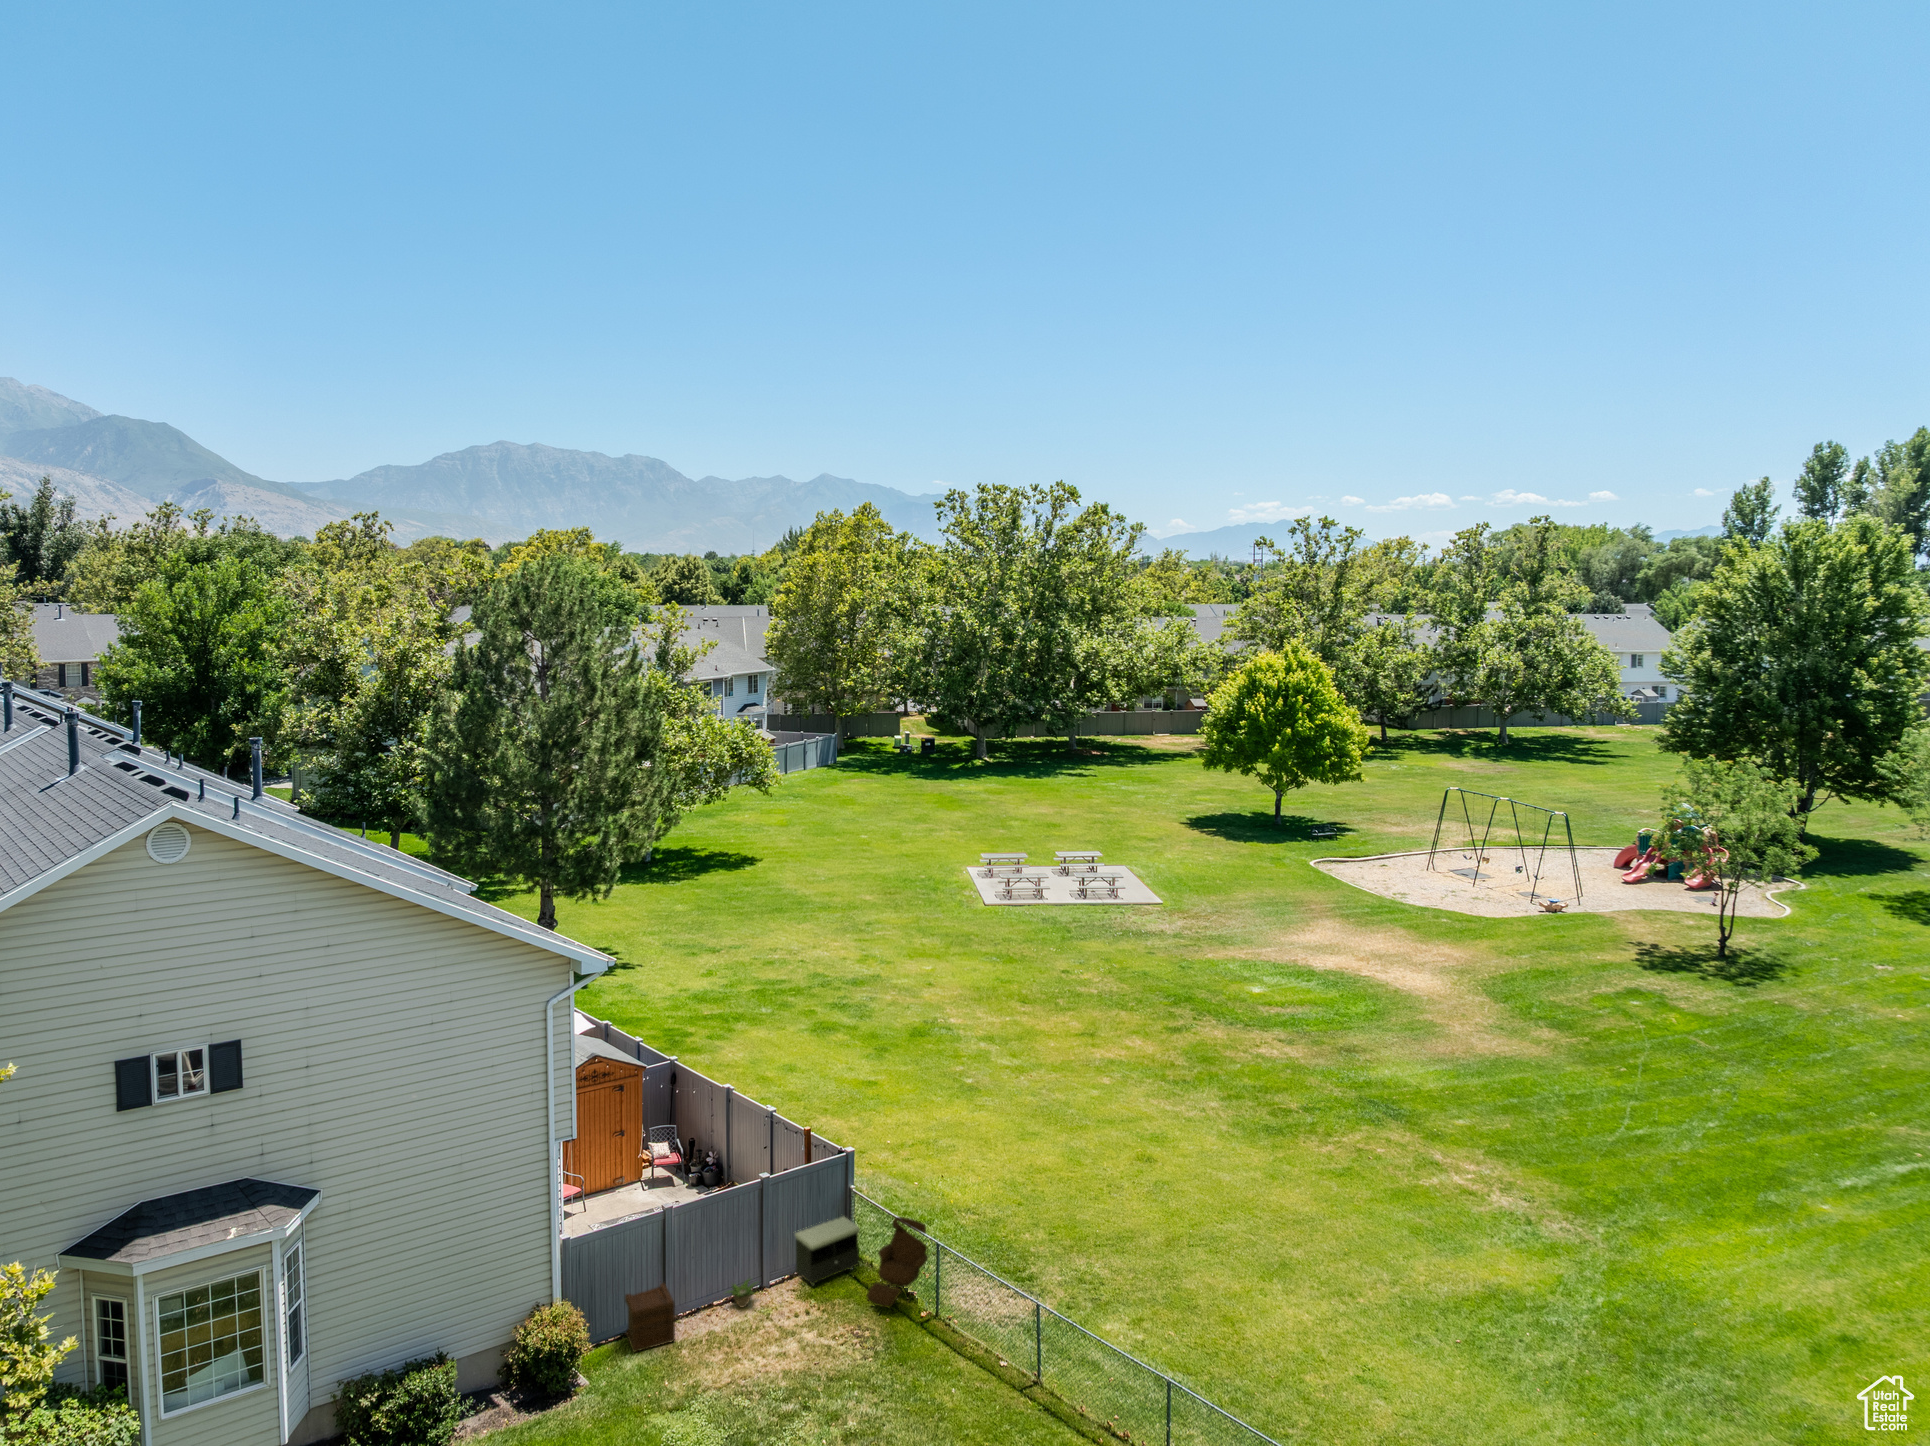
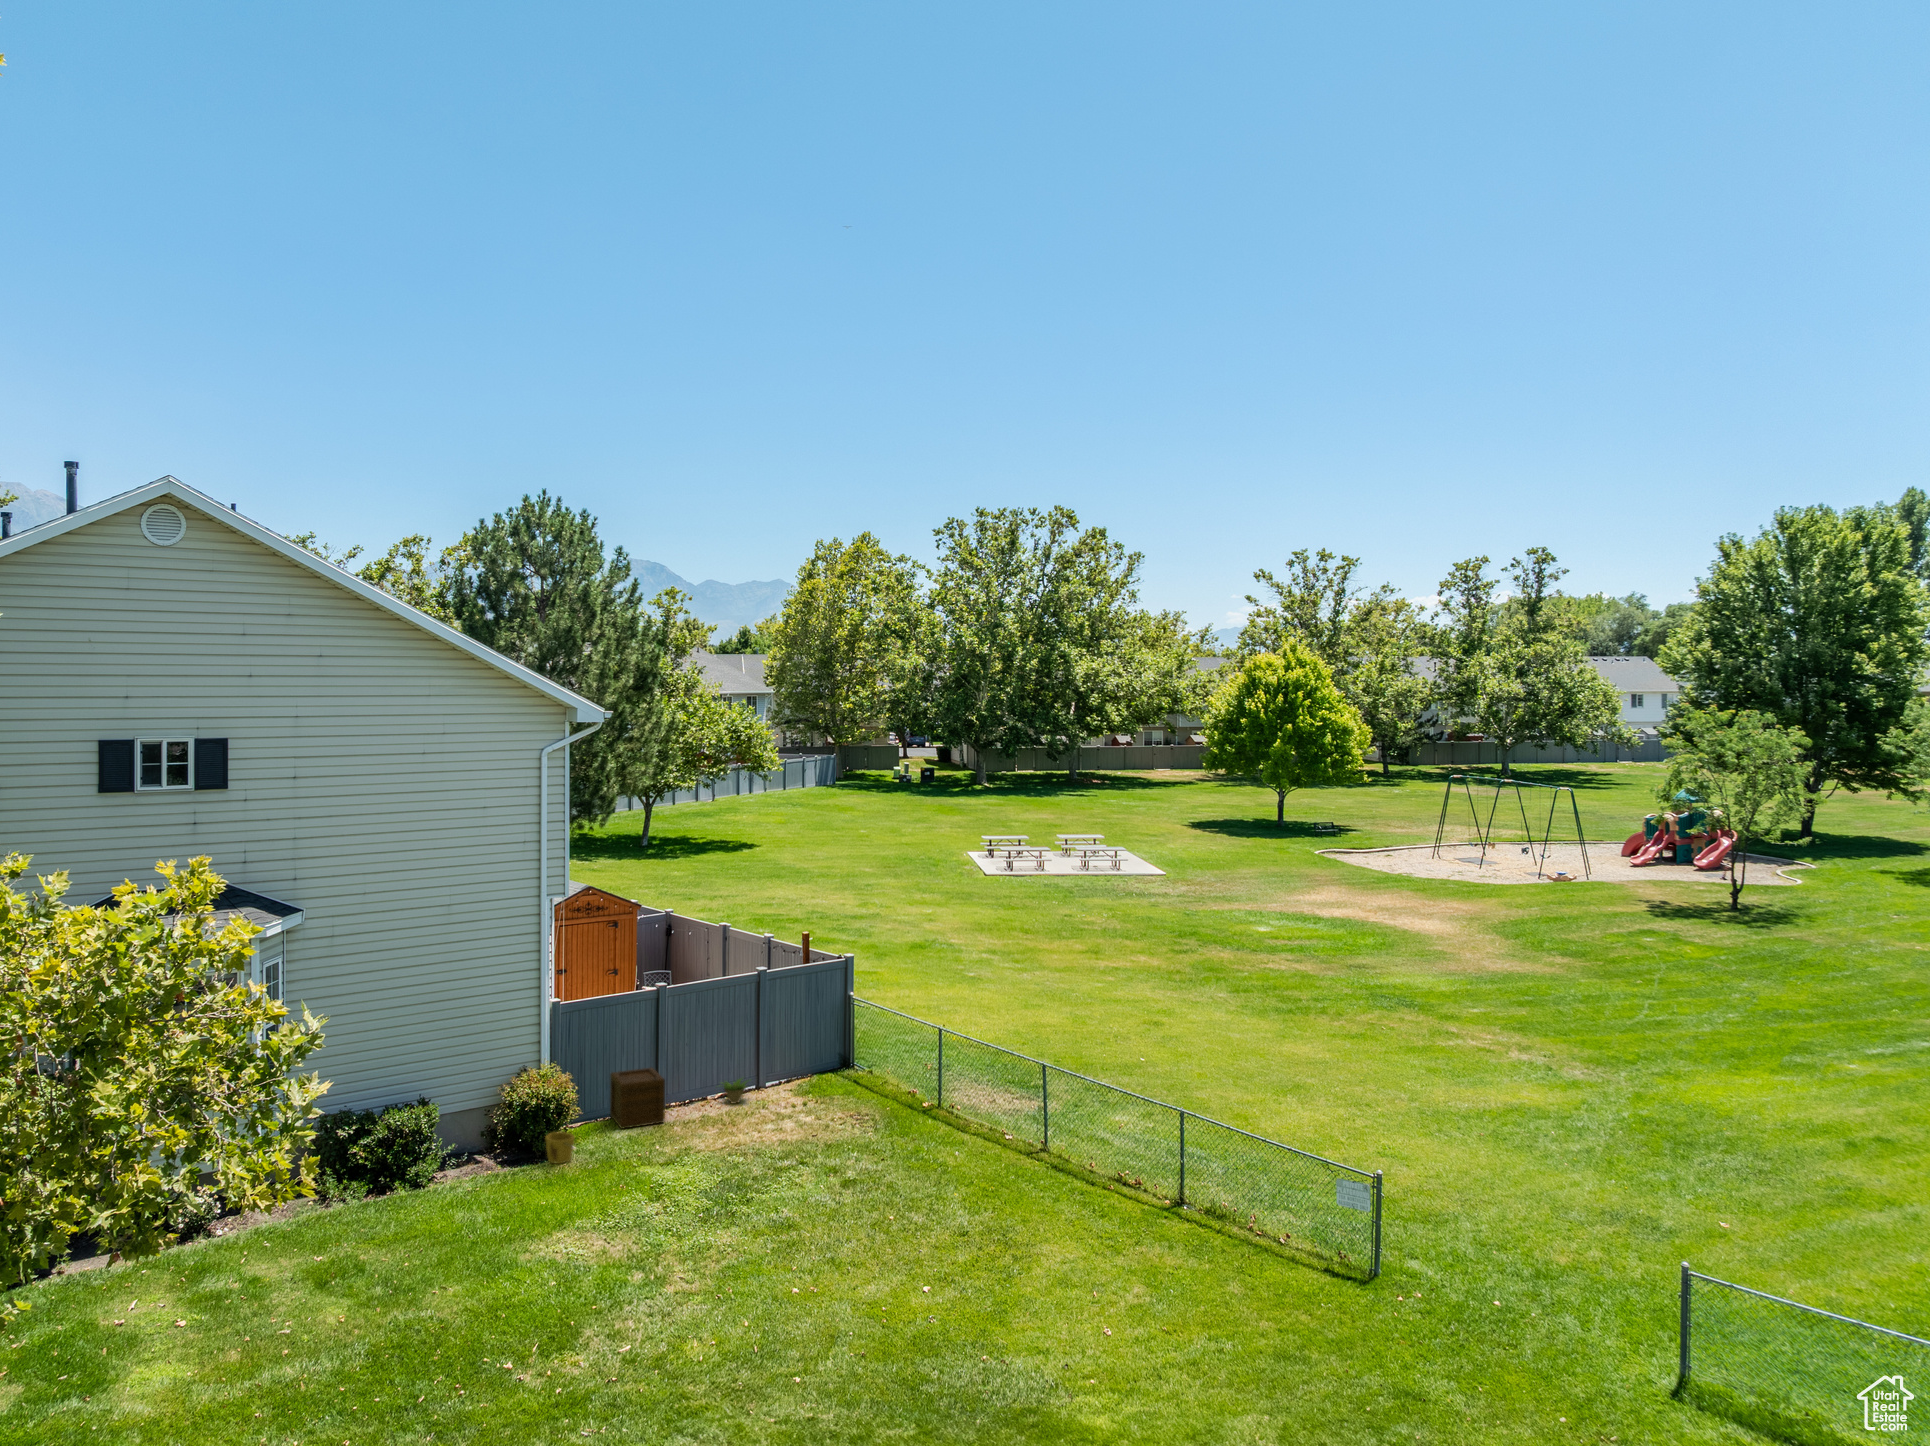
storage bench: present [795,1217,860,1285] -> none [788,1029,858,1091]
lounge chair: present [867,1217,928,1315] -> none [865,1023,930,1110]
bucket: none [560,1375,589,1412] -> present [546,1132,575,1164]

